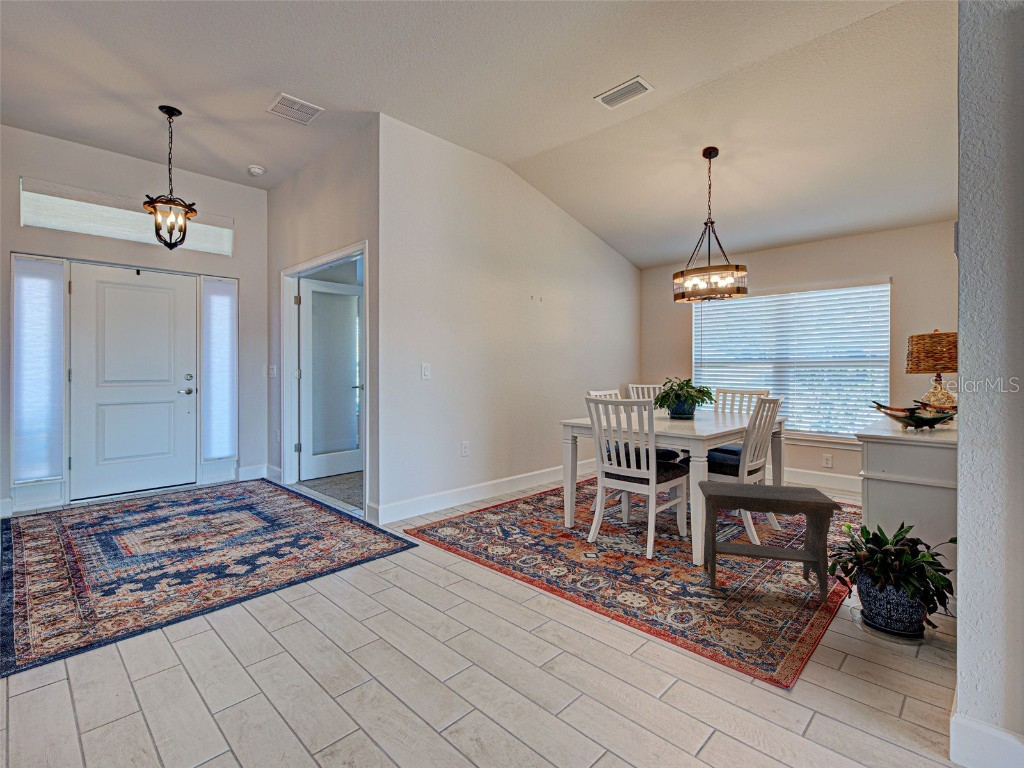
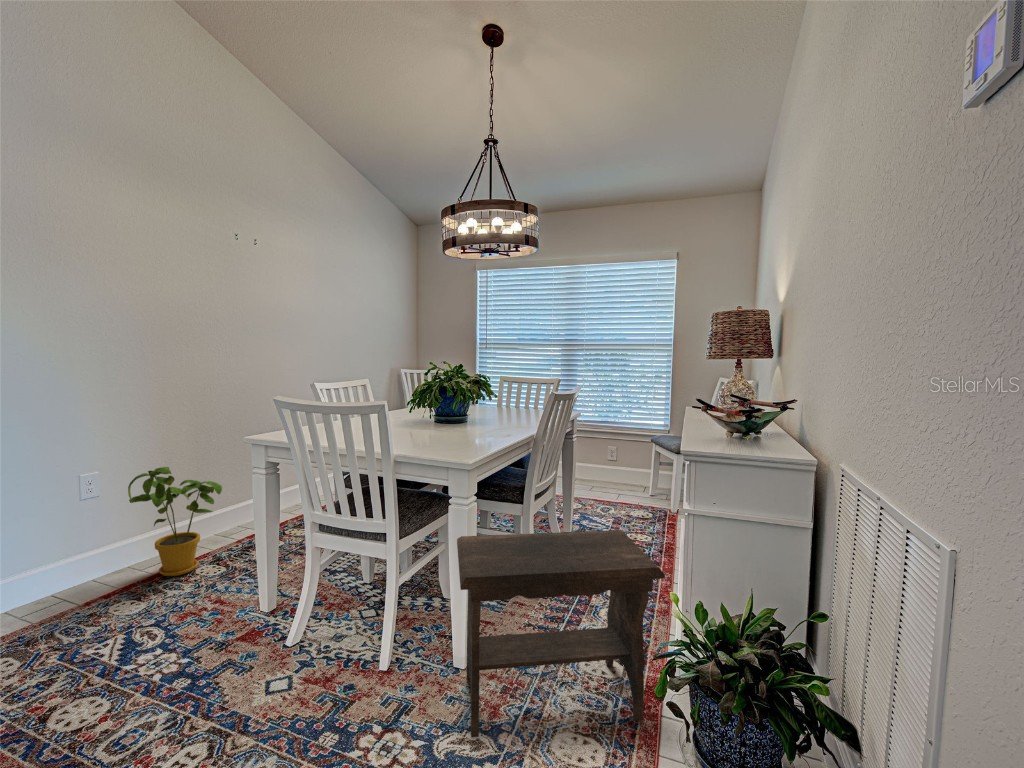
house plant: none [486,438,535,504] -> present [128,467,222,576]

